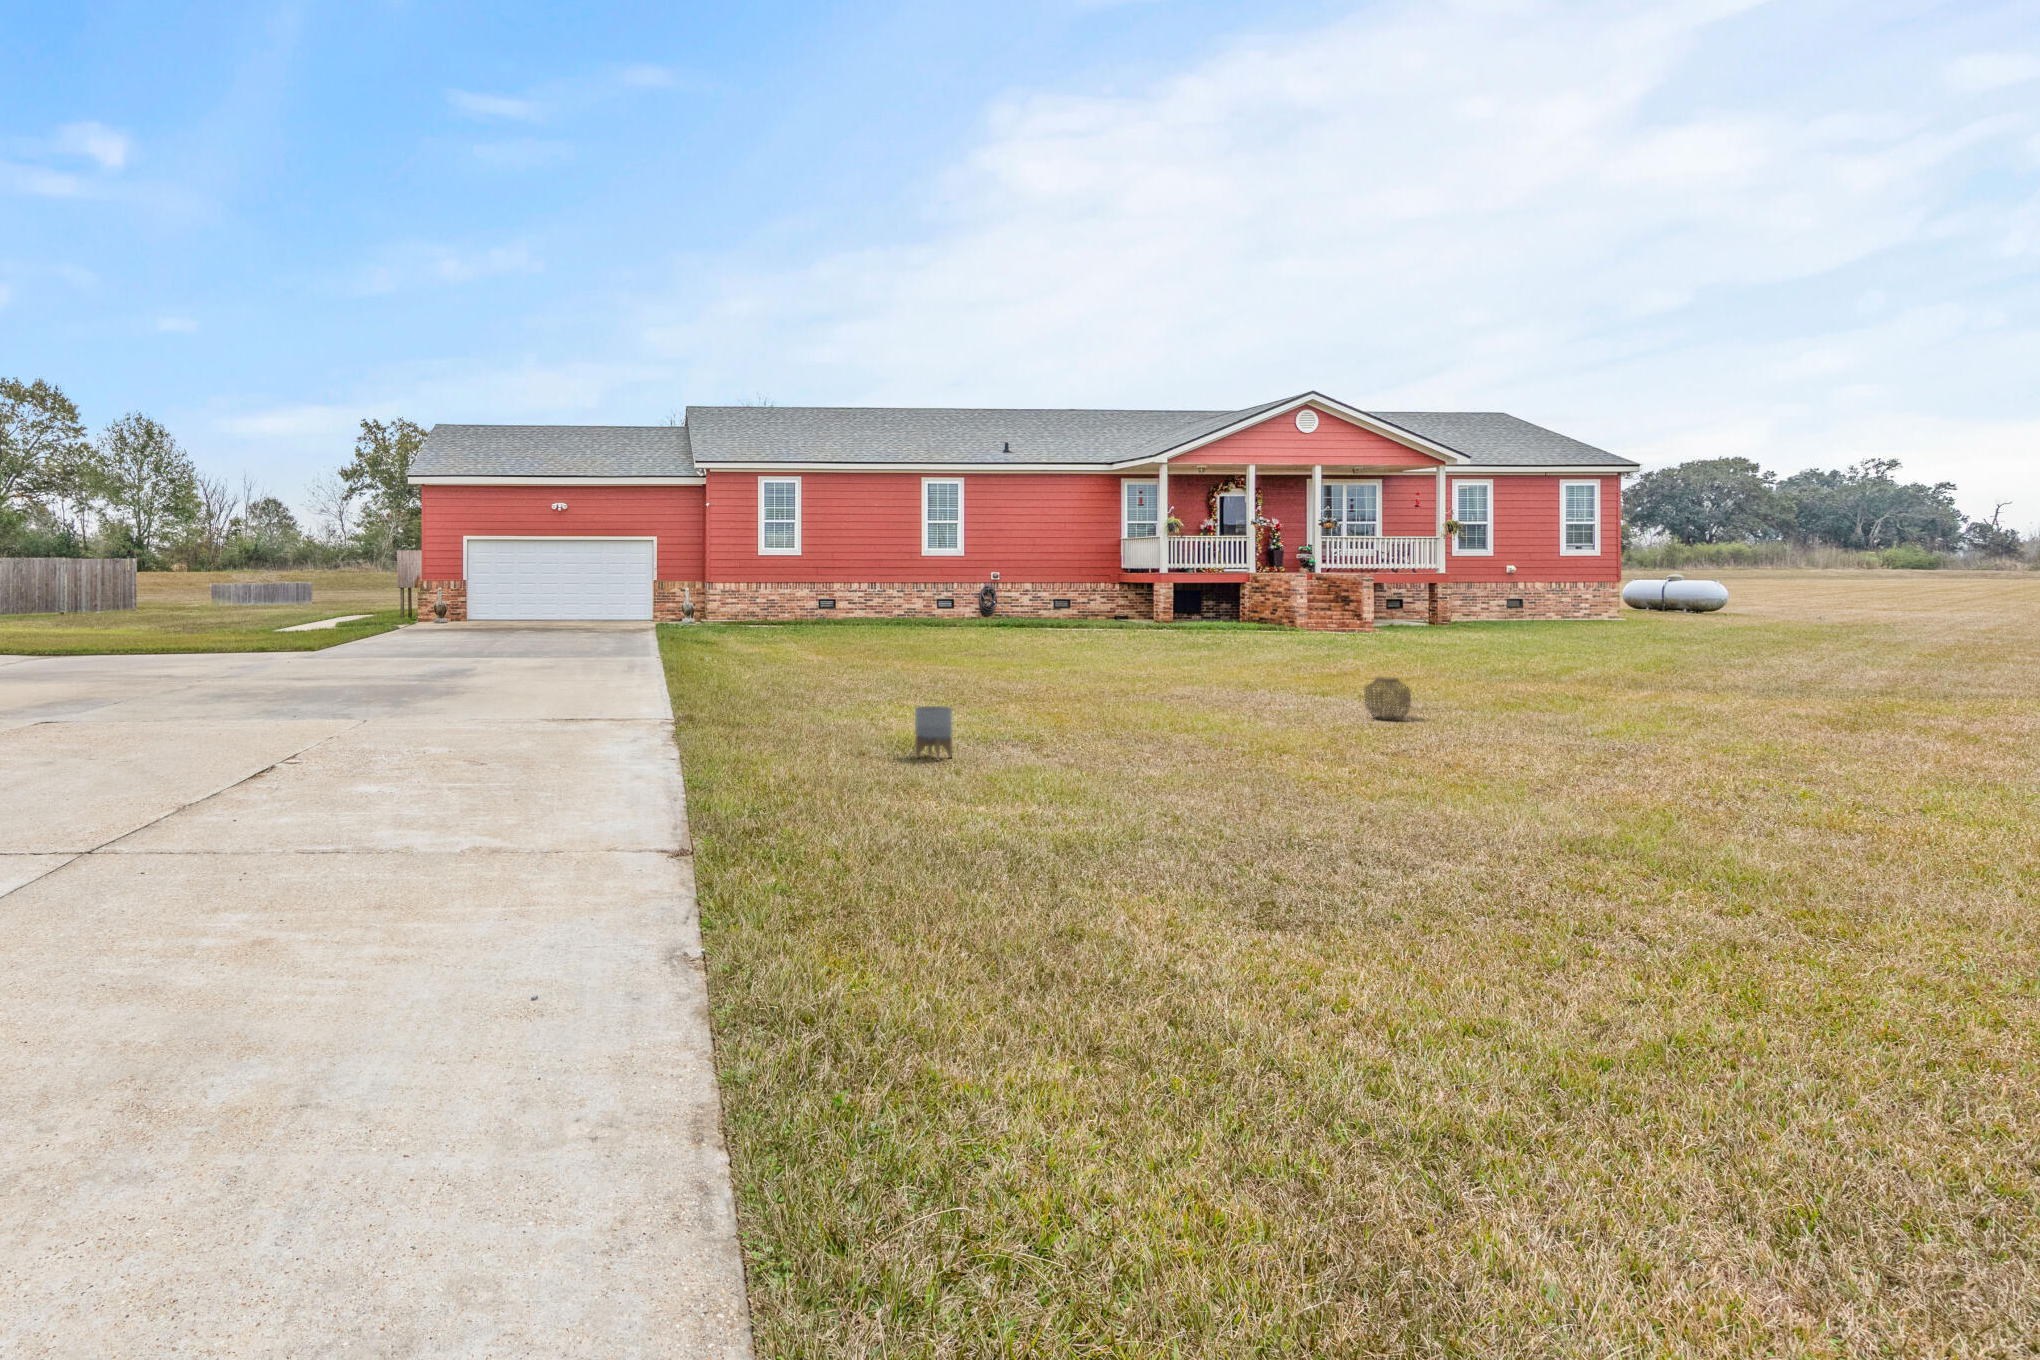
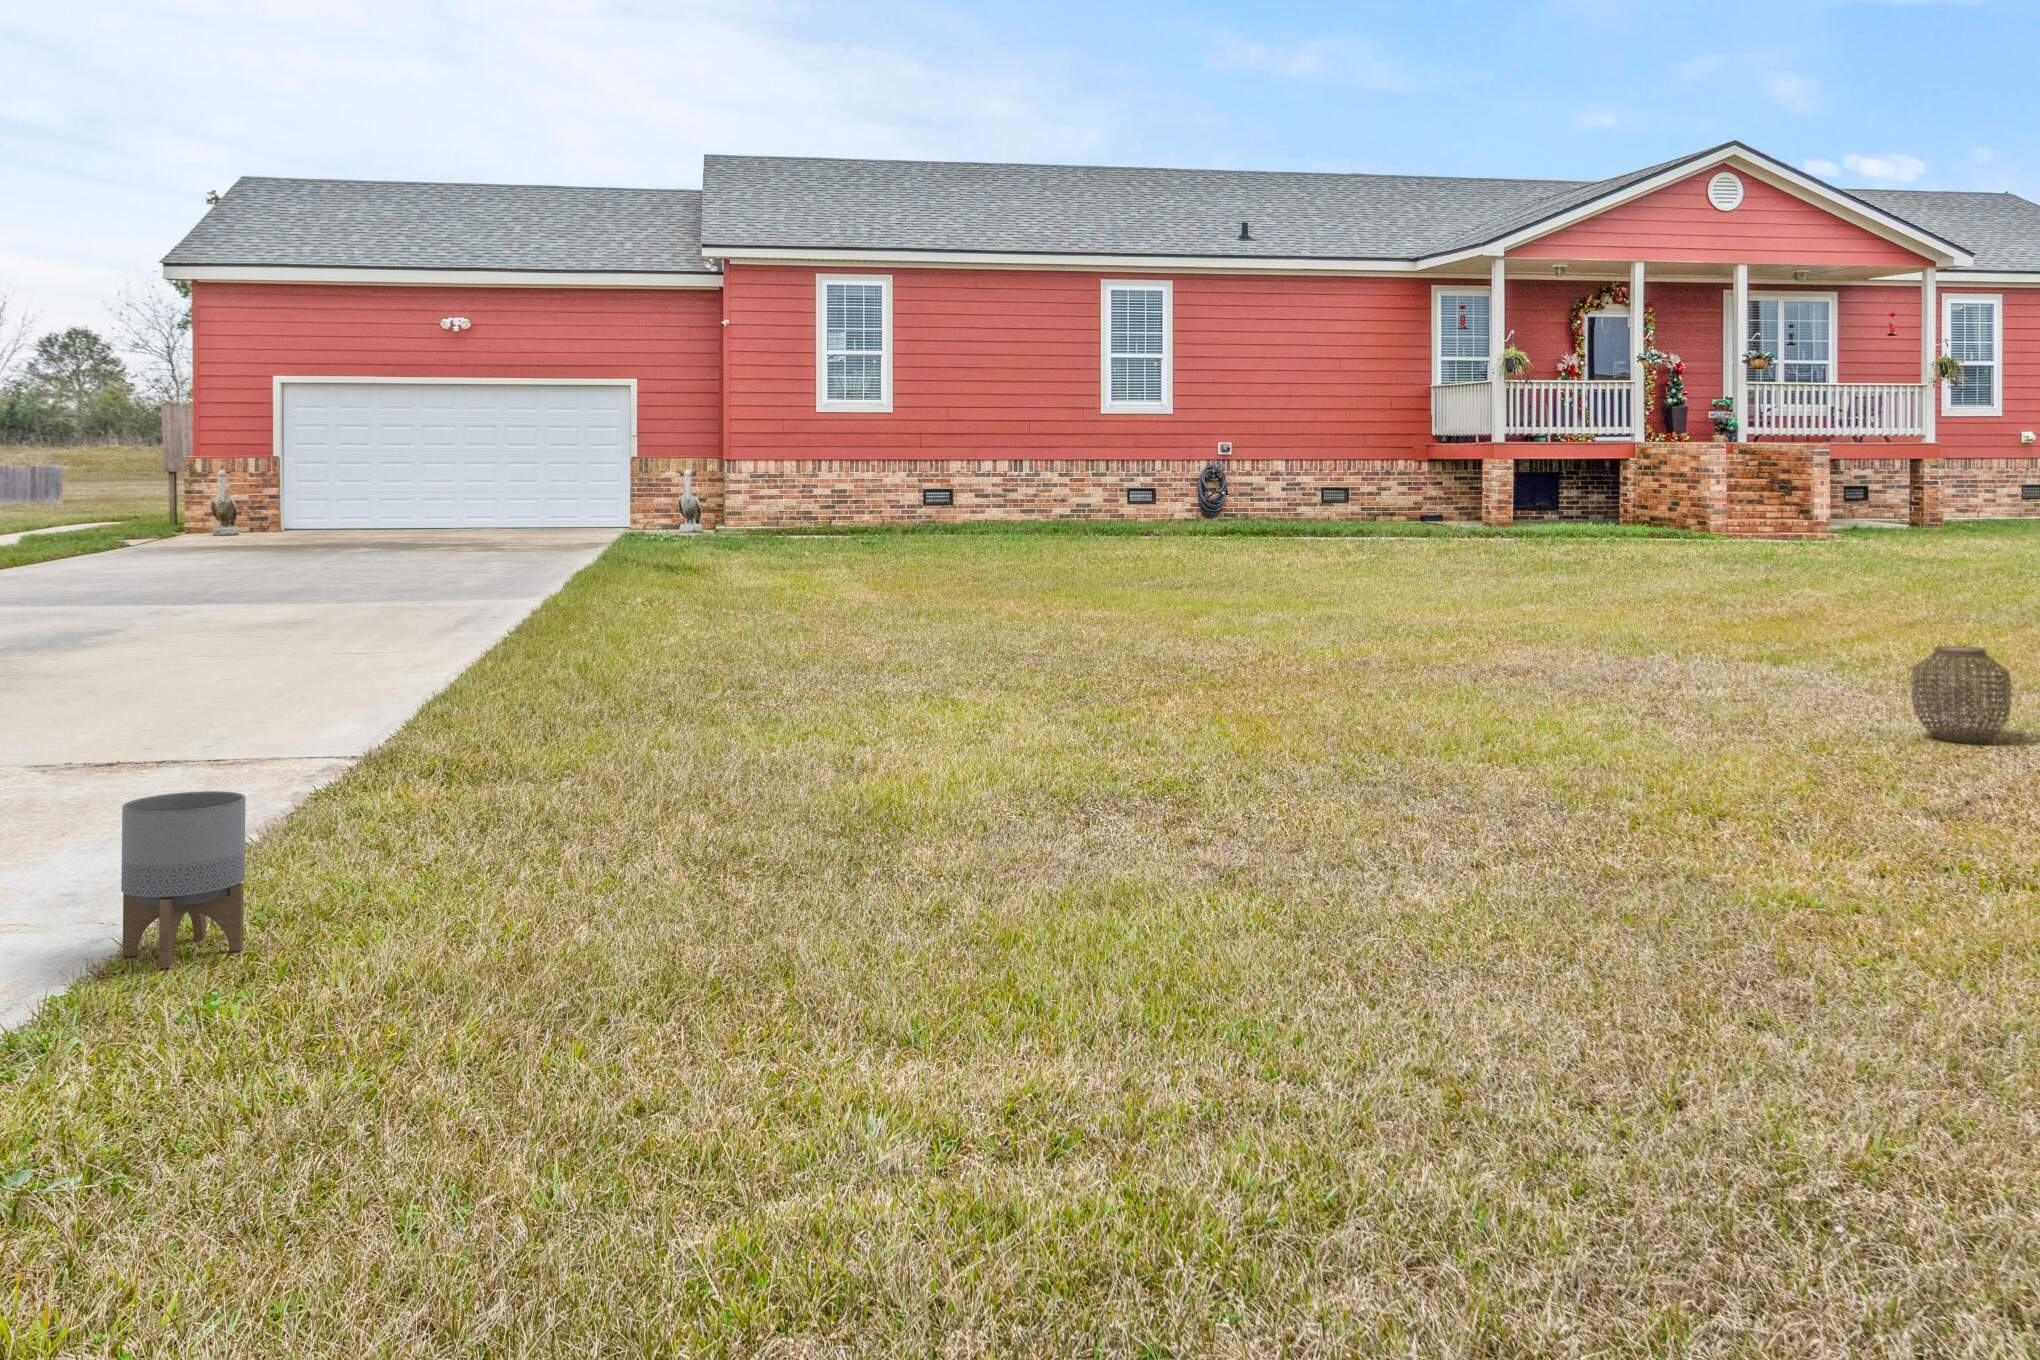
planter: present [915,706,952,760] -> present [121,791,246,968]

